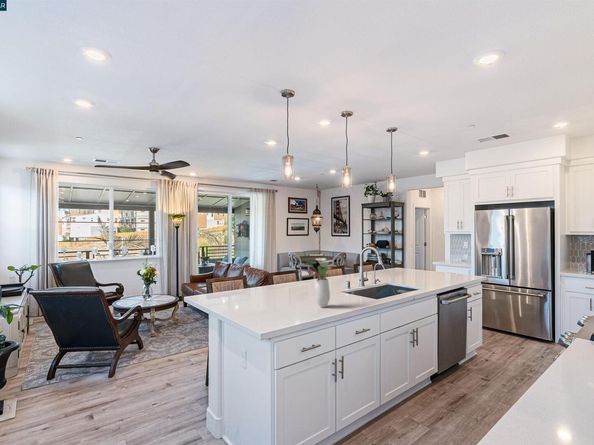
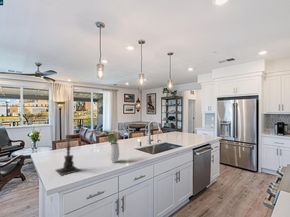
candle holder: none [247,262,283,320] -> present [56,137,79,175]

